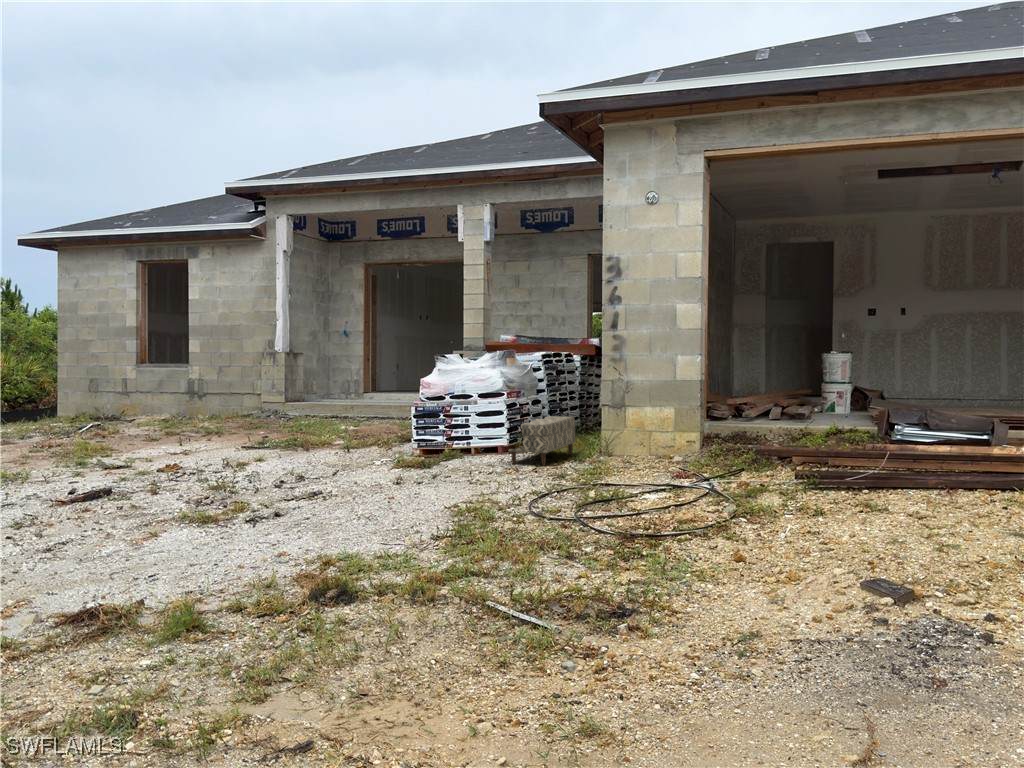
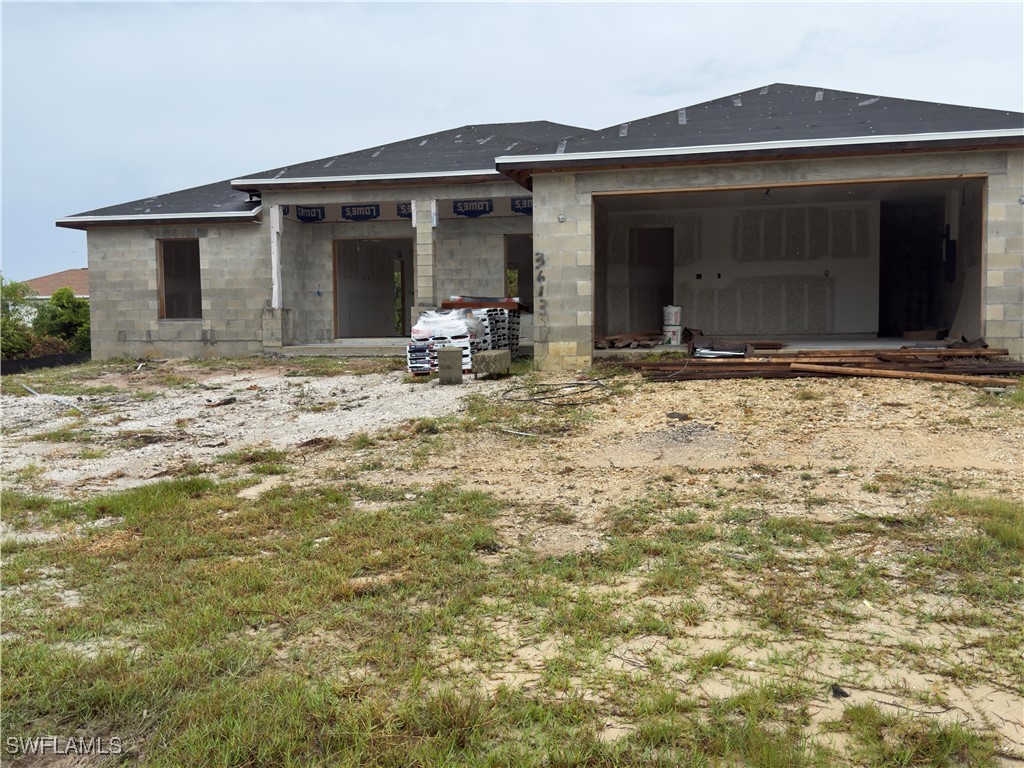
trash can: none [448,407,491,472] -> present [436,346,463,384]

